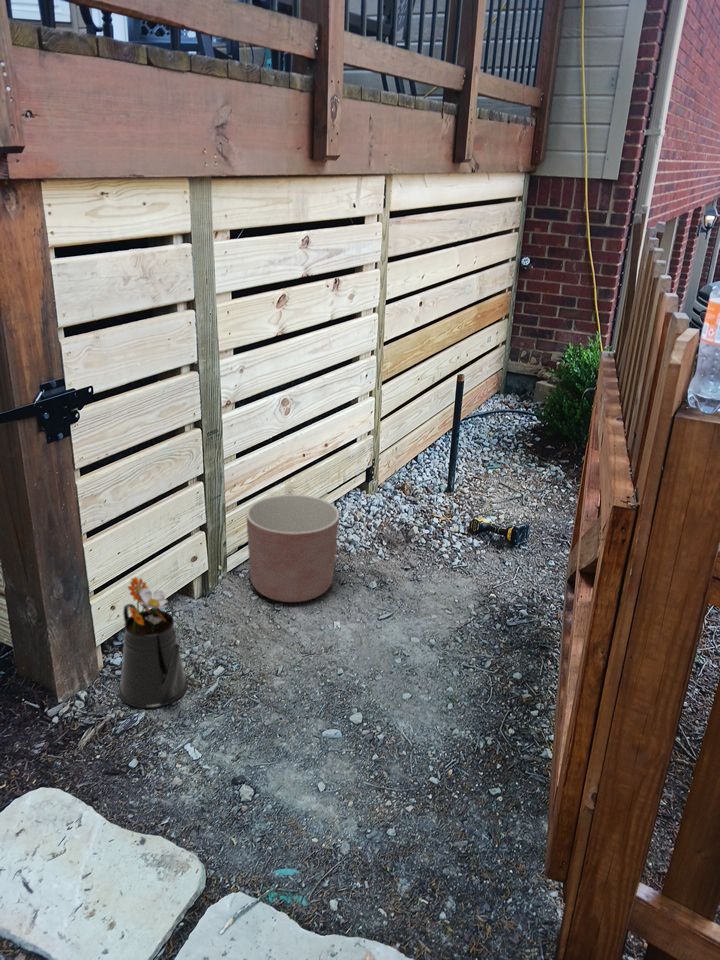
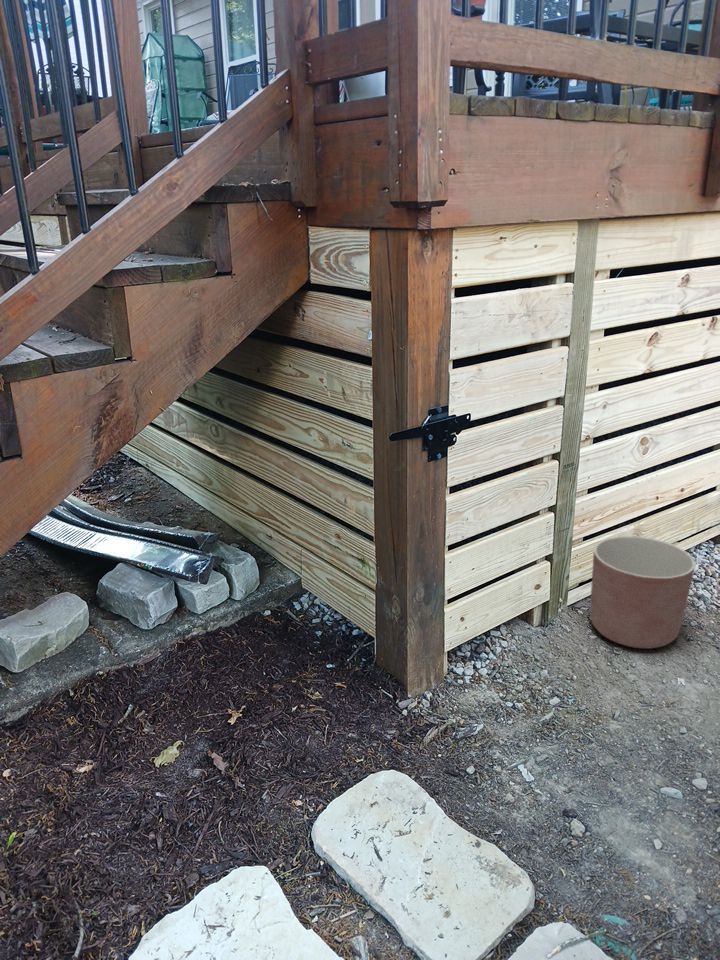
watering can: present [118,577,188,708] -> none [458,590,525,722]

